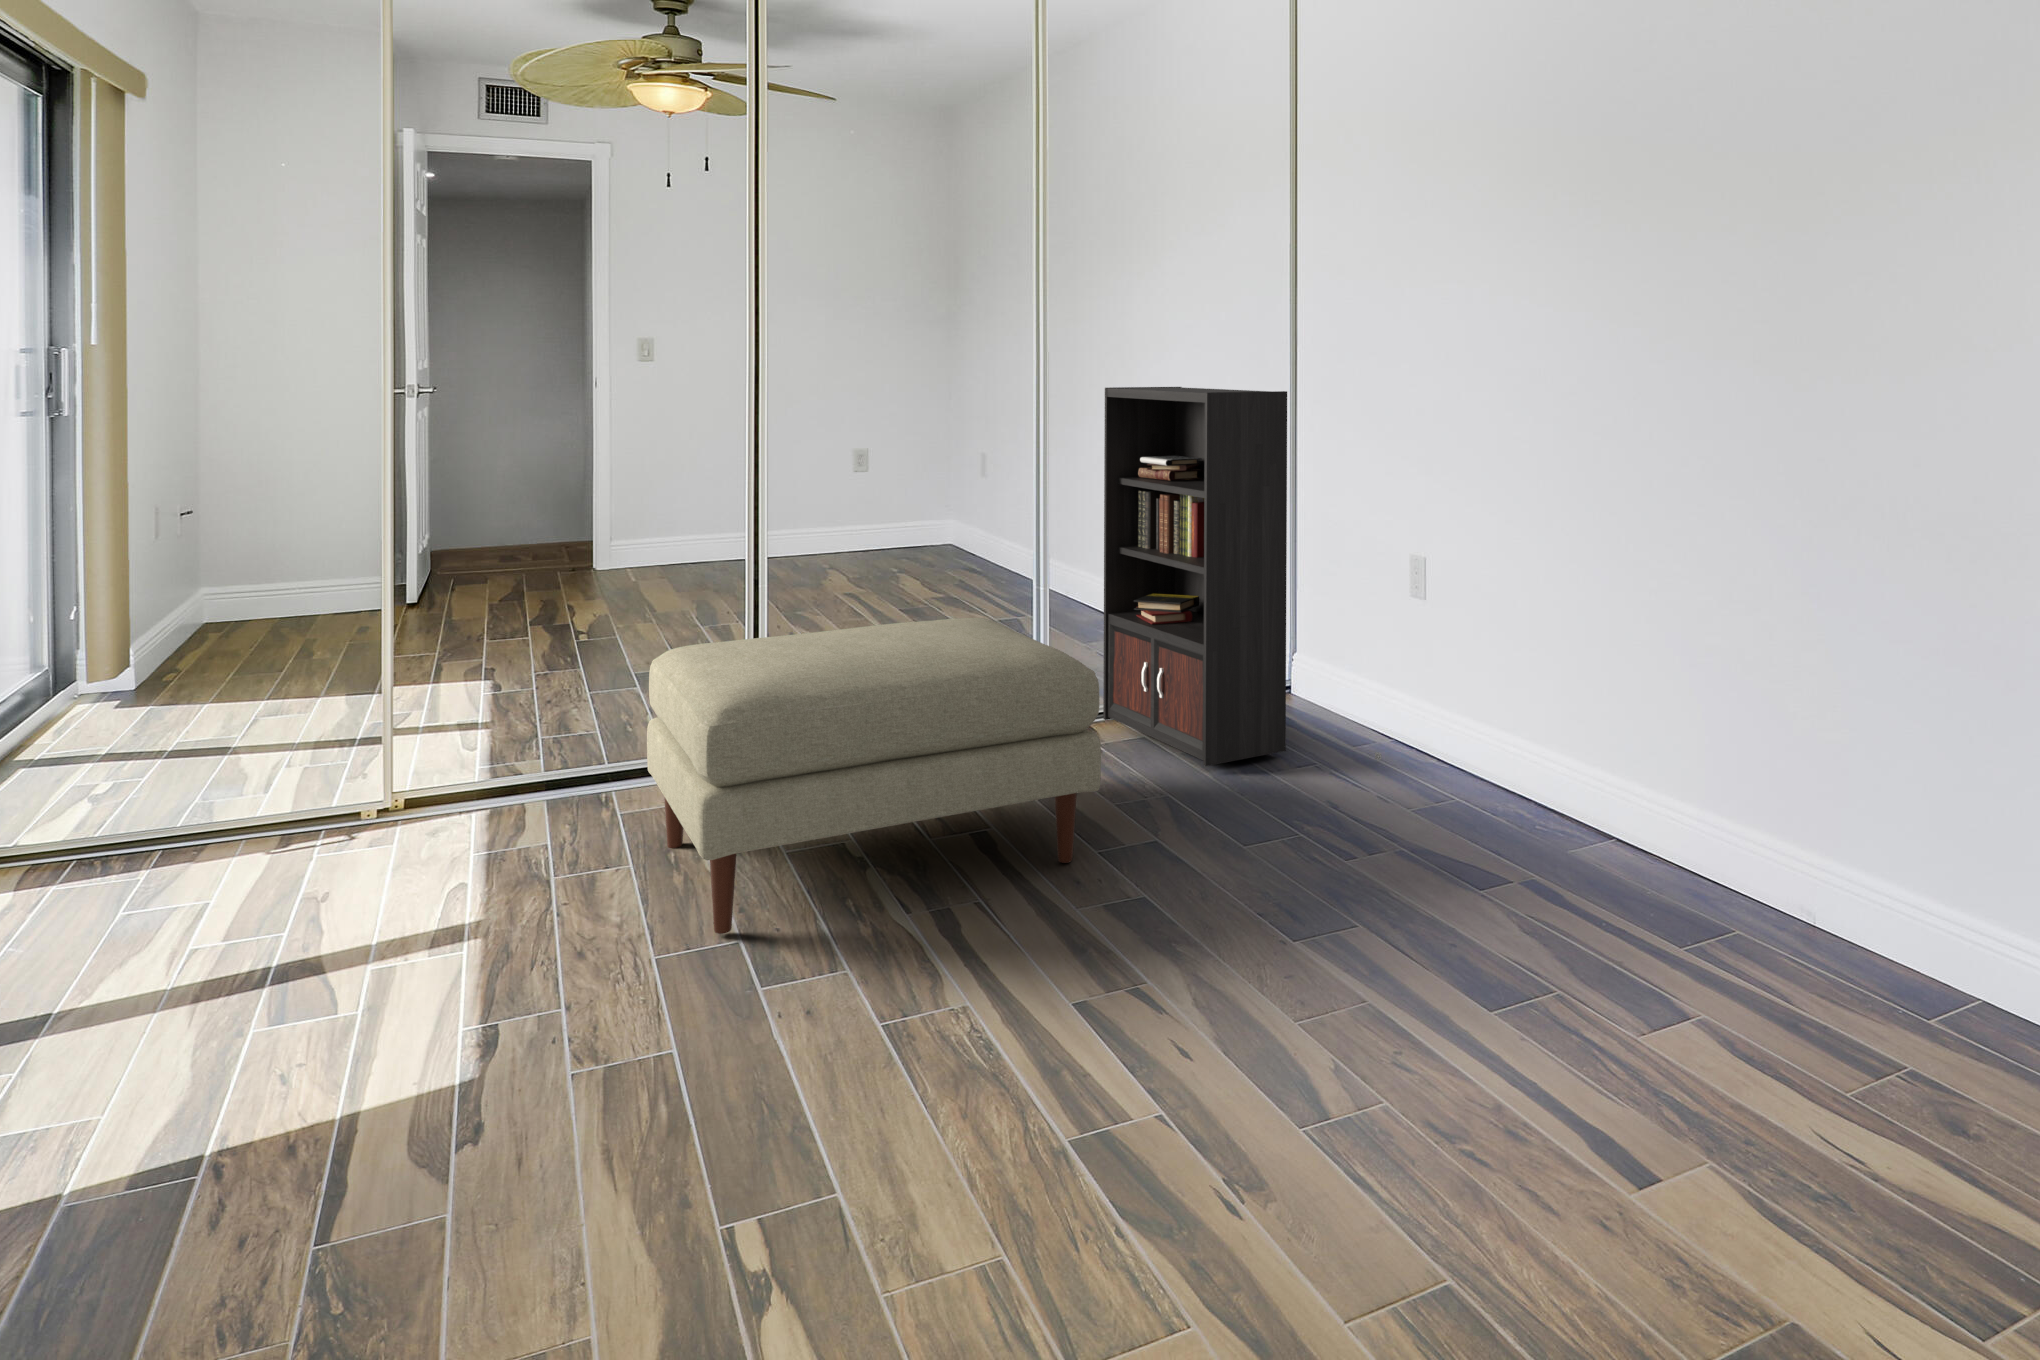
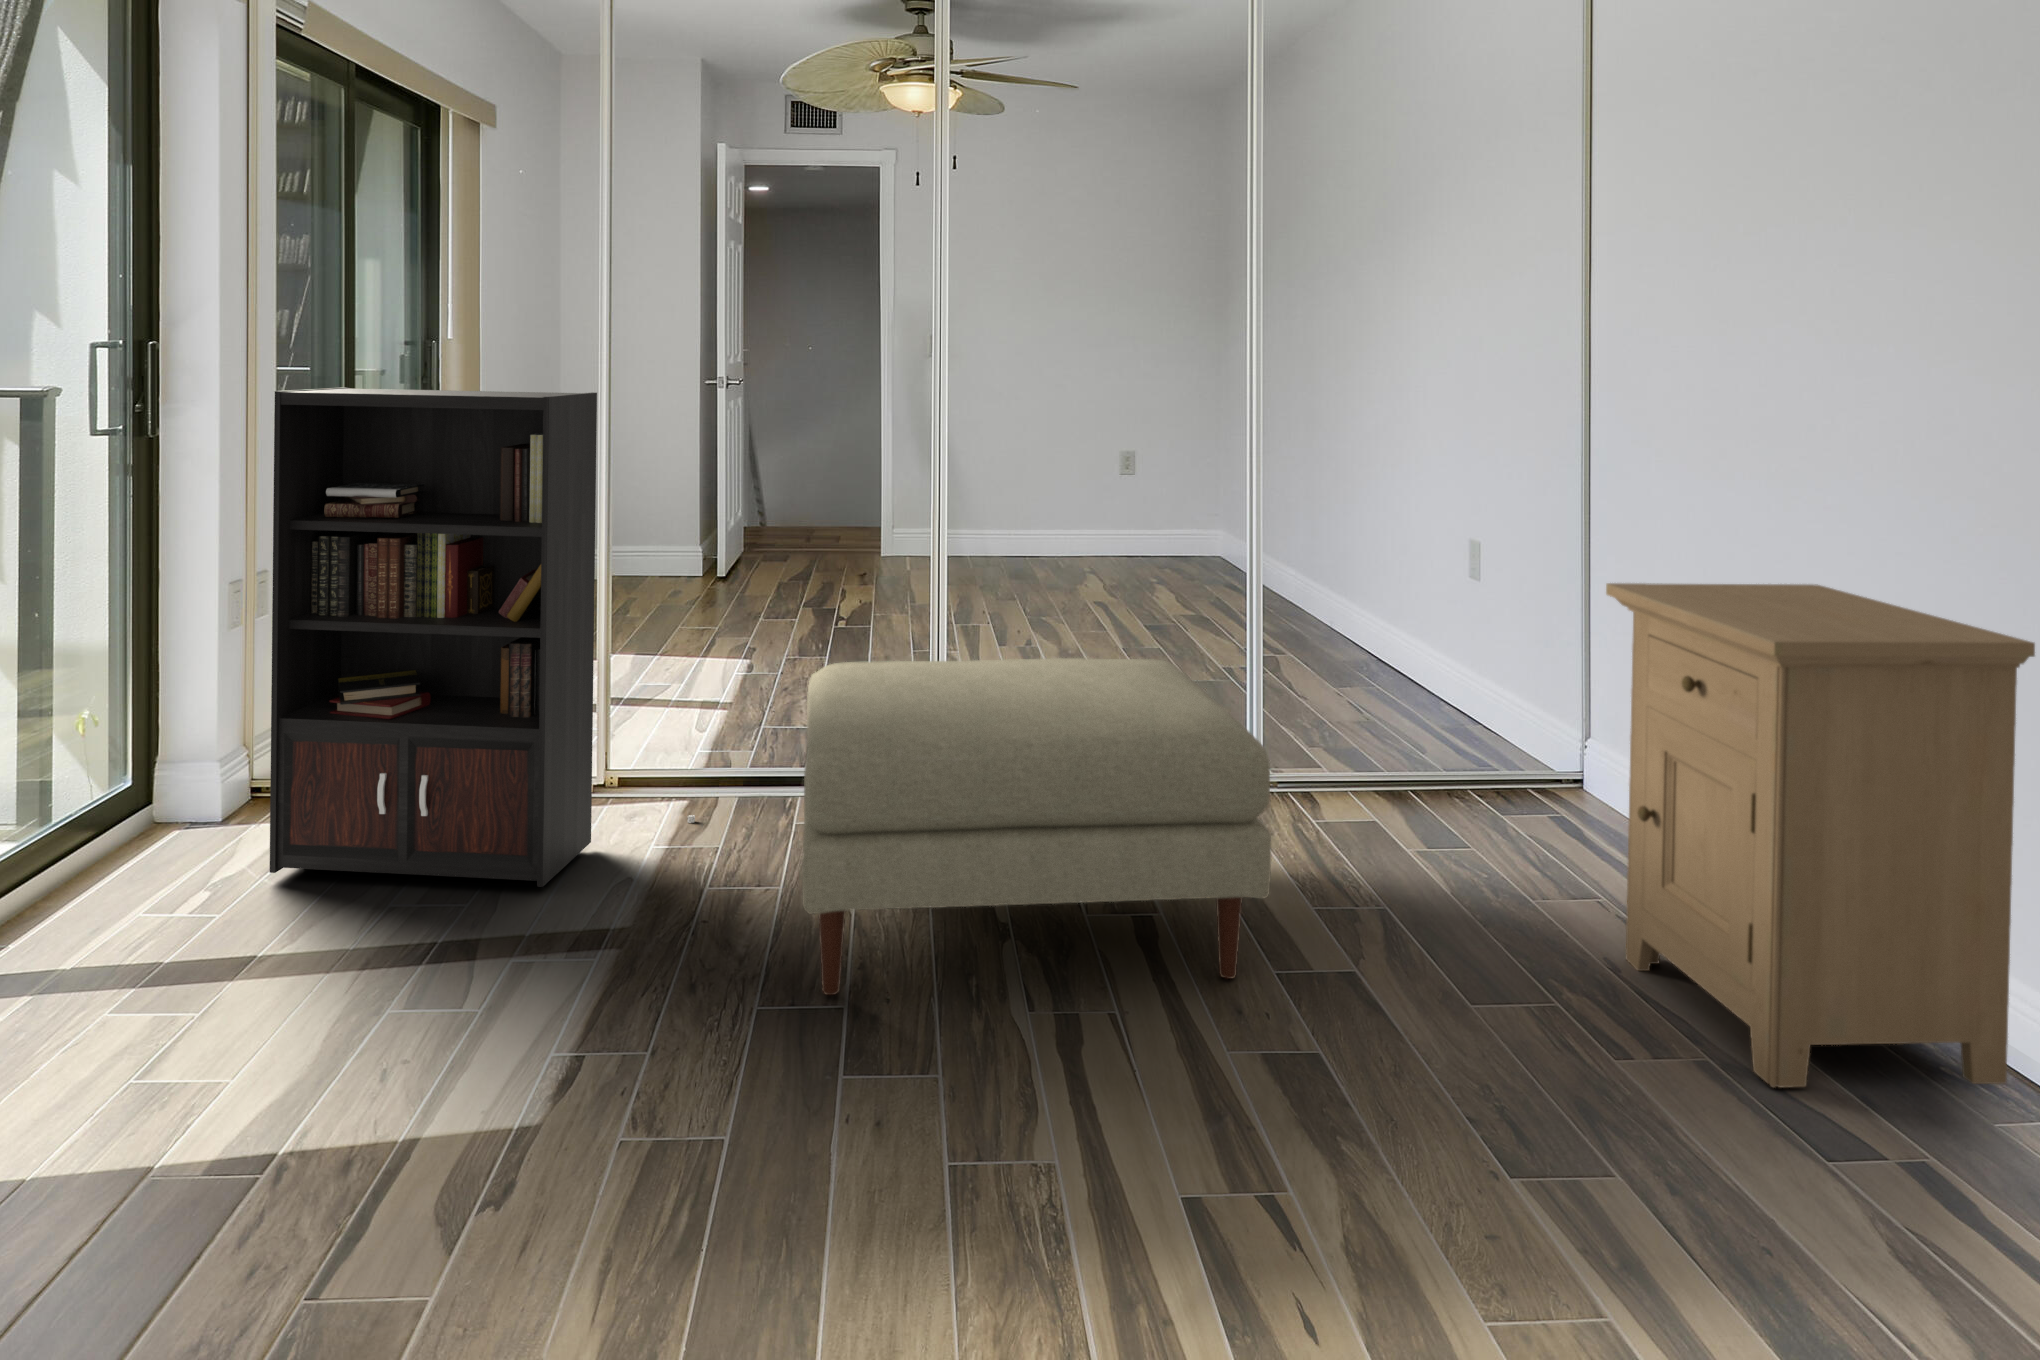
bookcase: present [1103,387,1381,766] -> present [270,387,695,887]
nightstand: none [1333,513,1603,861] -> present [1606,583,2035,1088]

